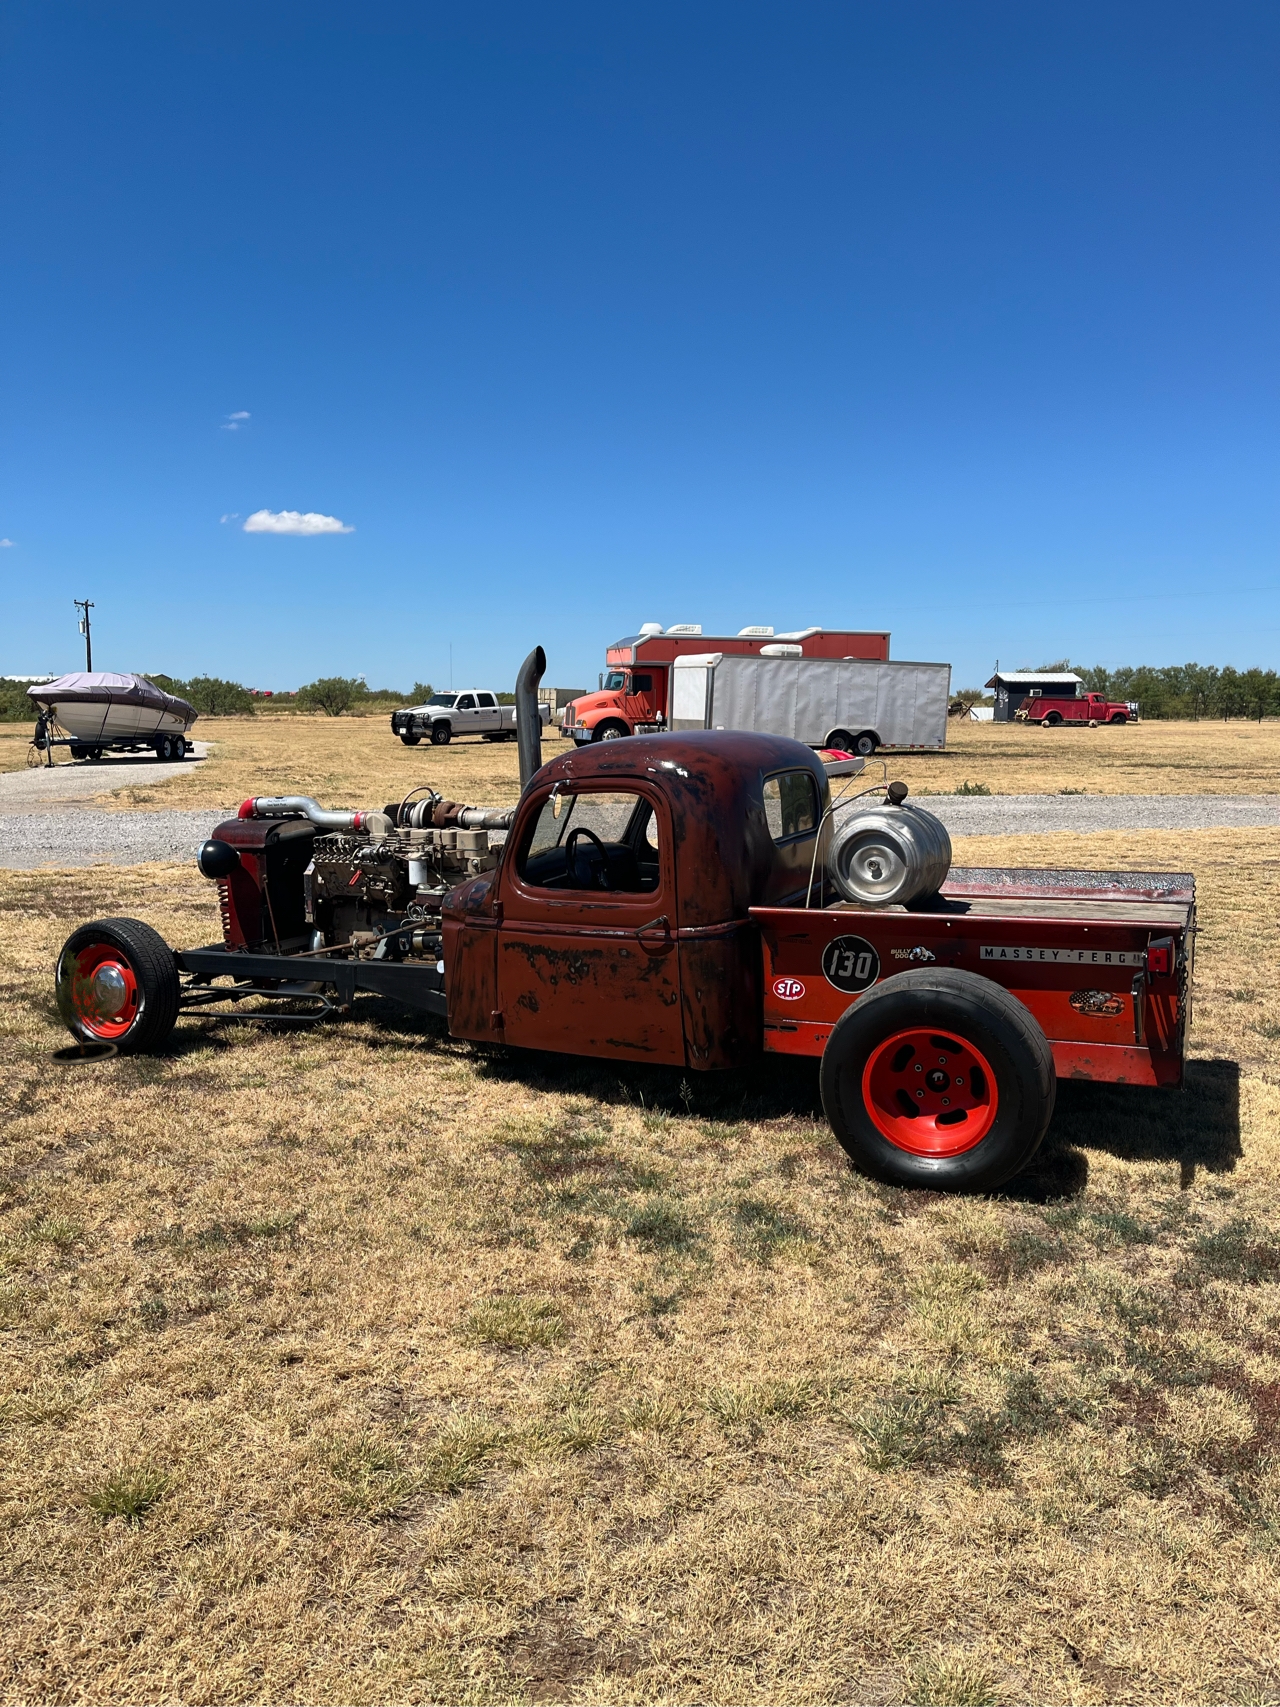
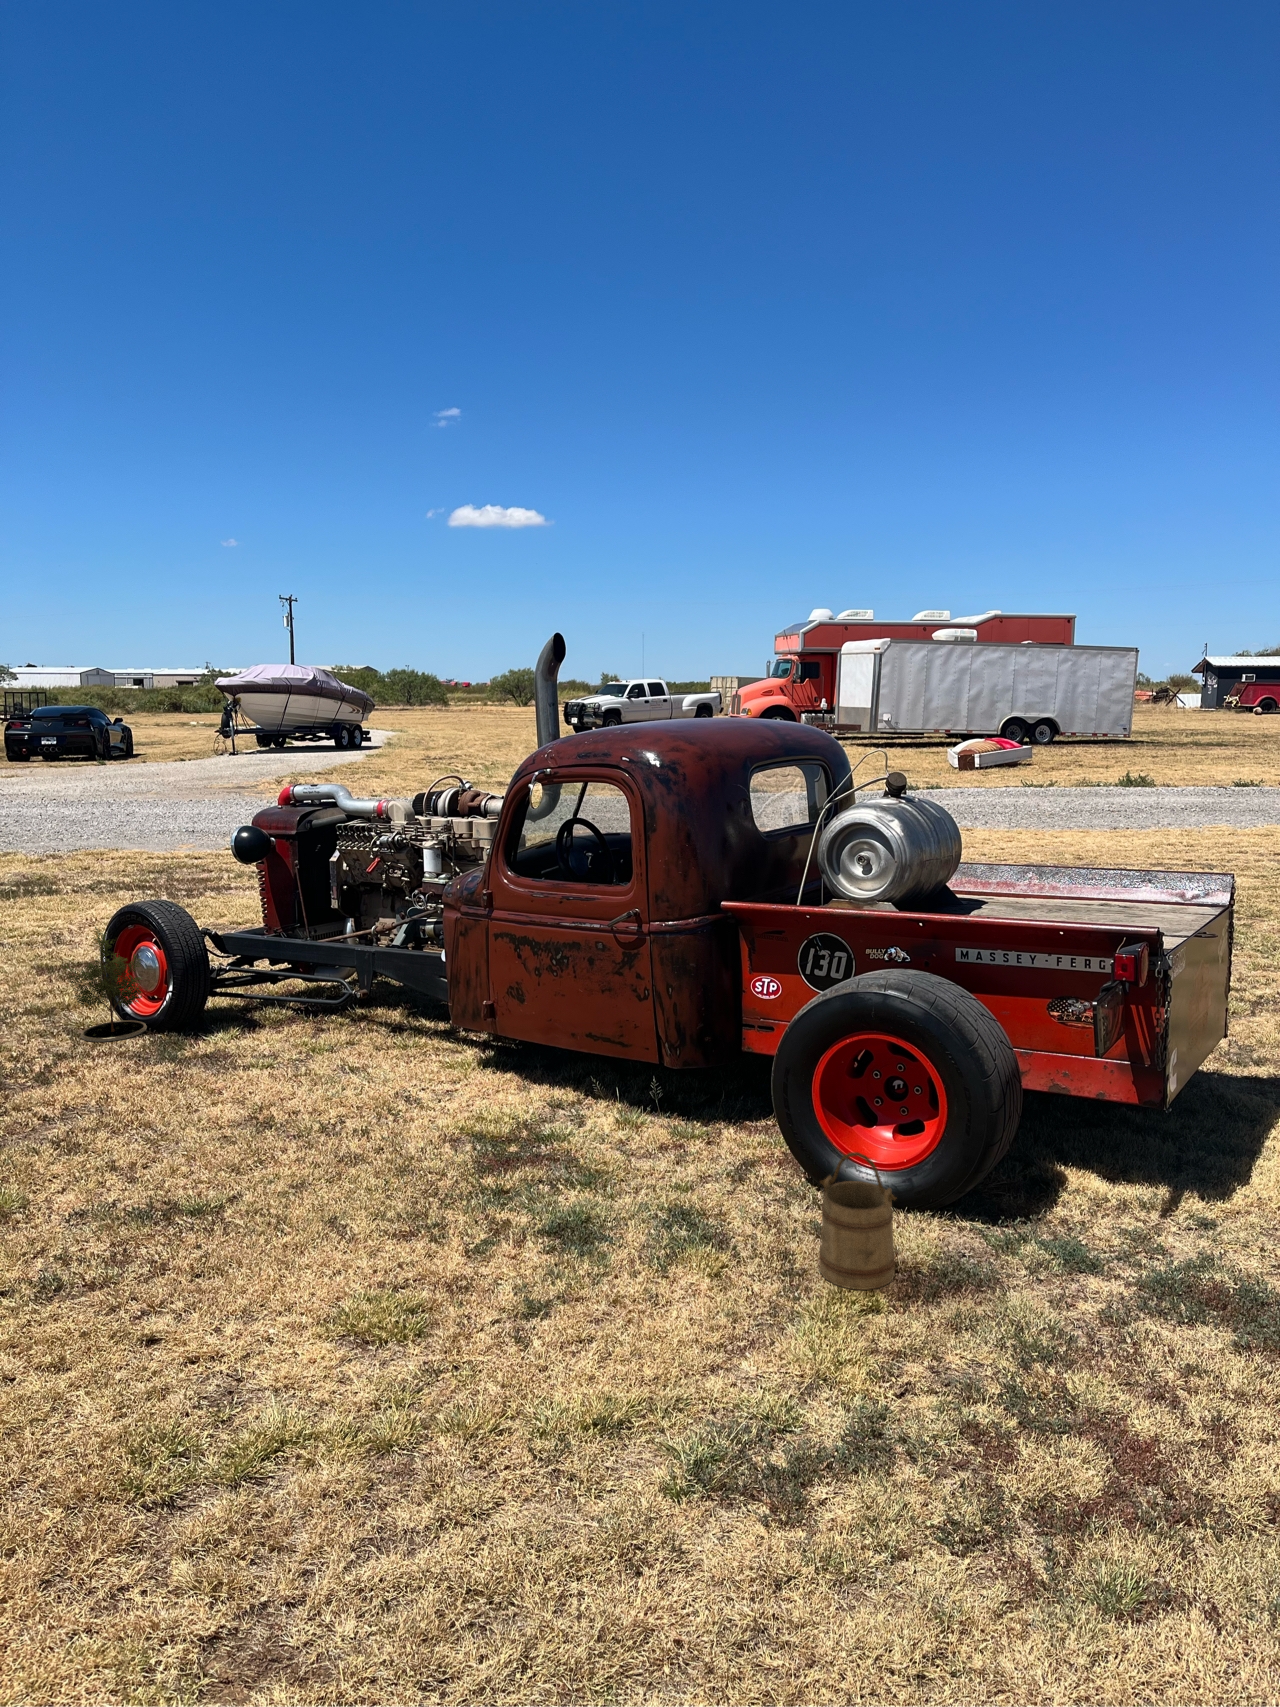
bucket: none [878,1123,950,1243] -> present [819,1152,896,1290]

